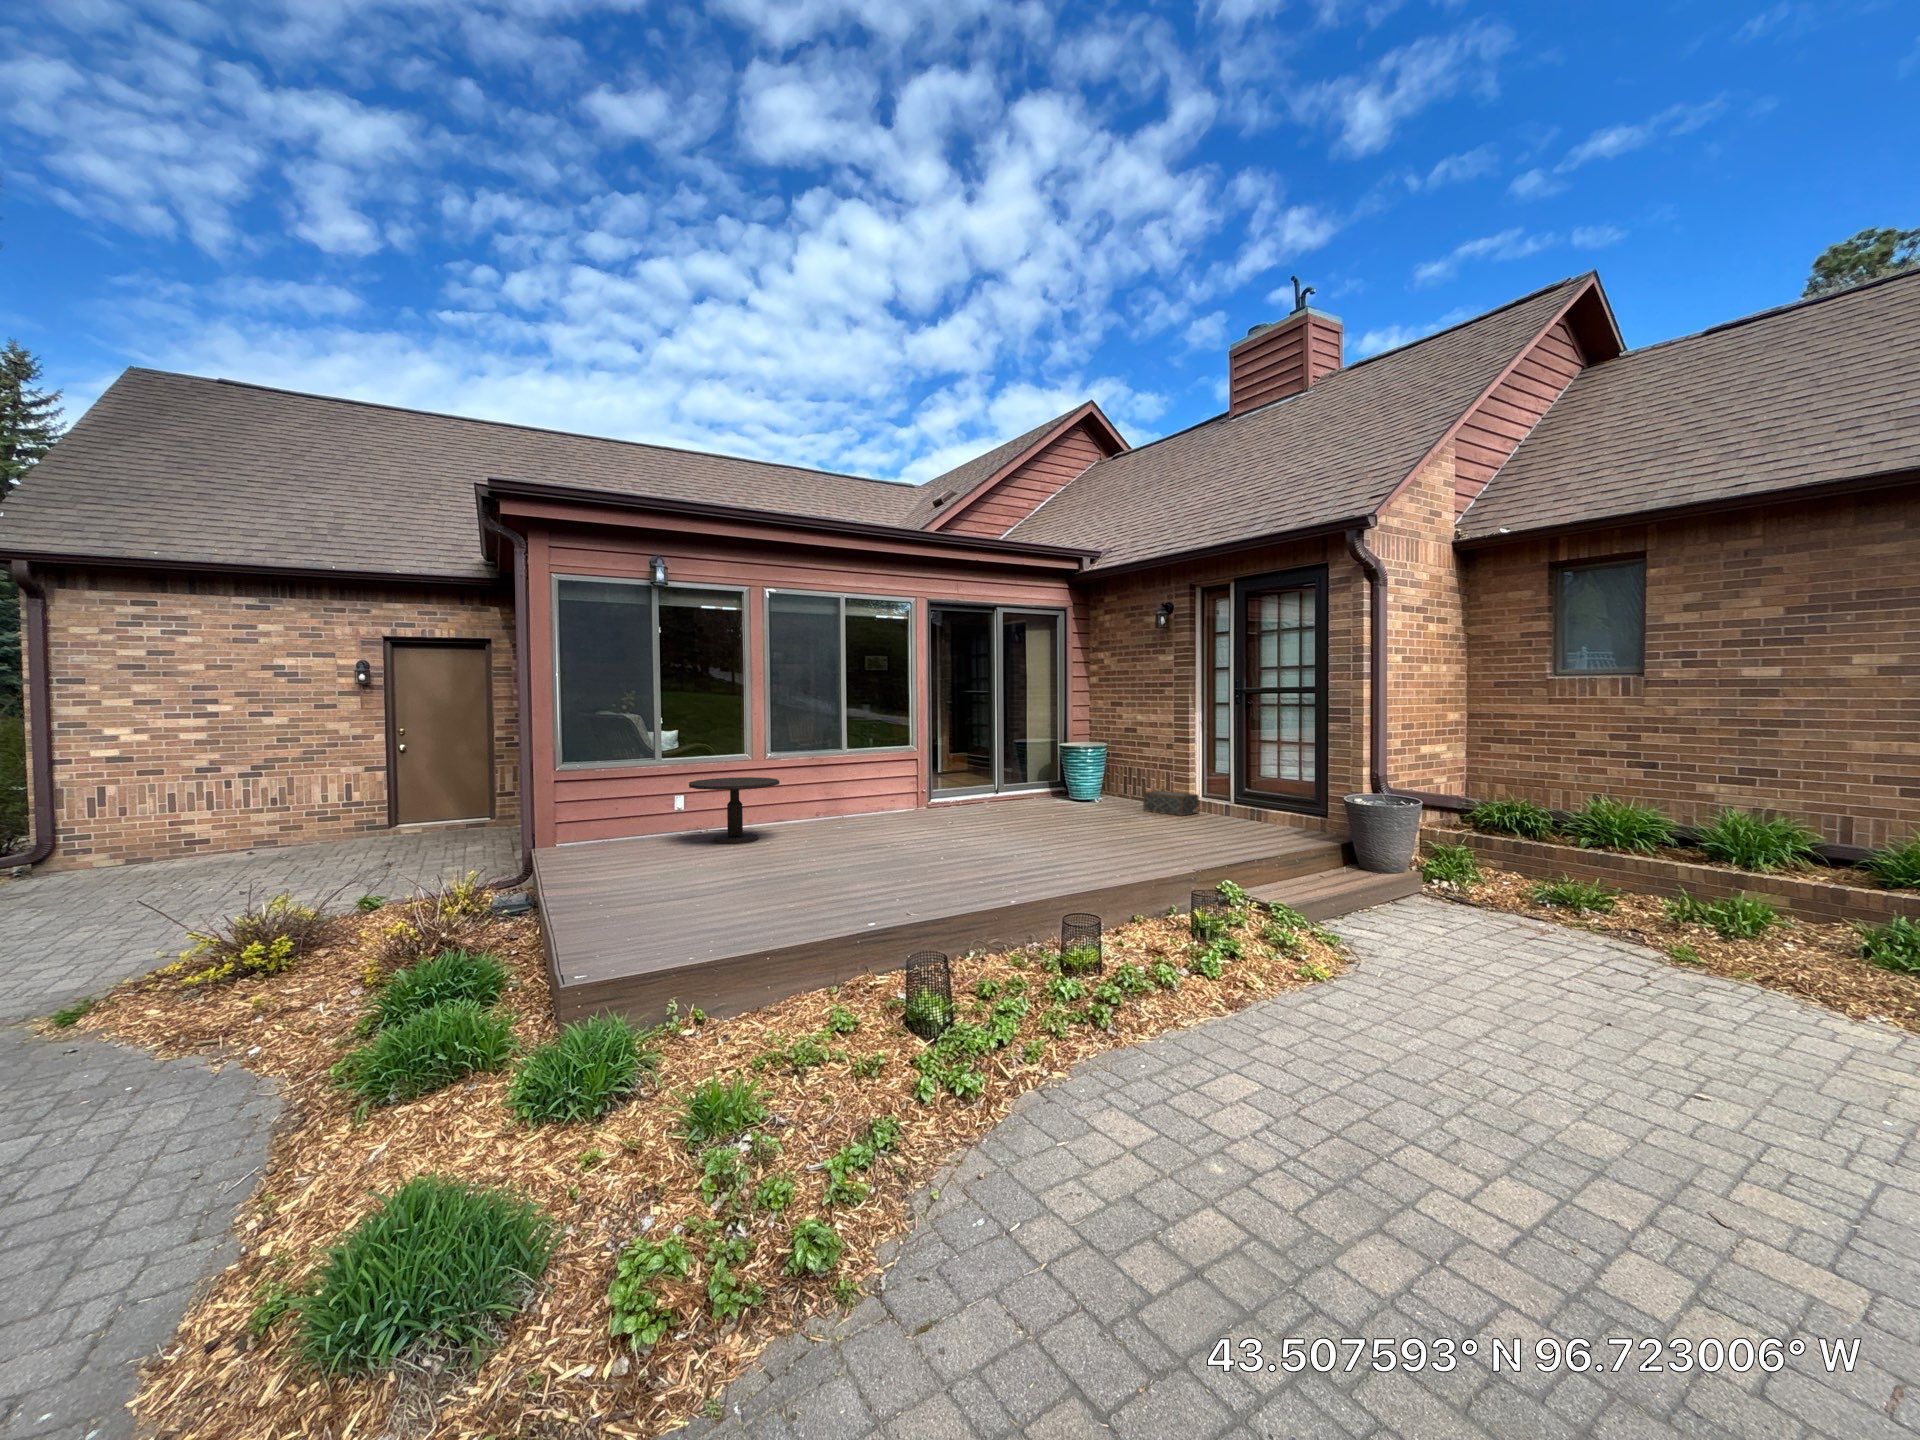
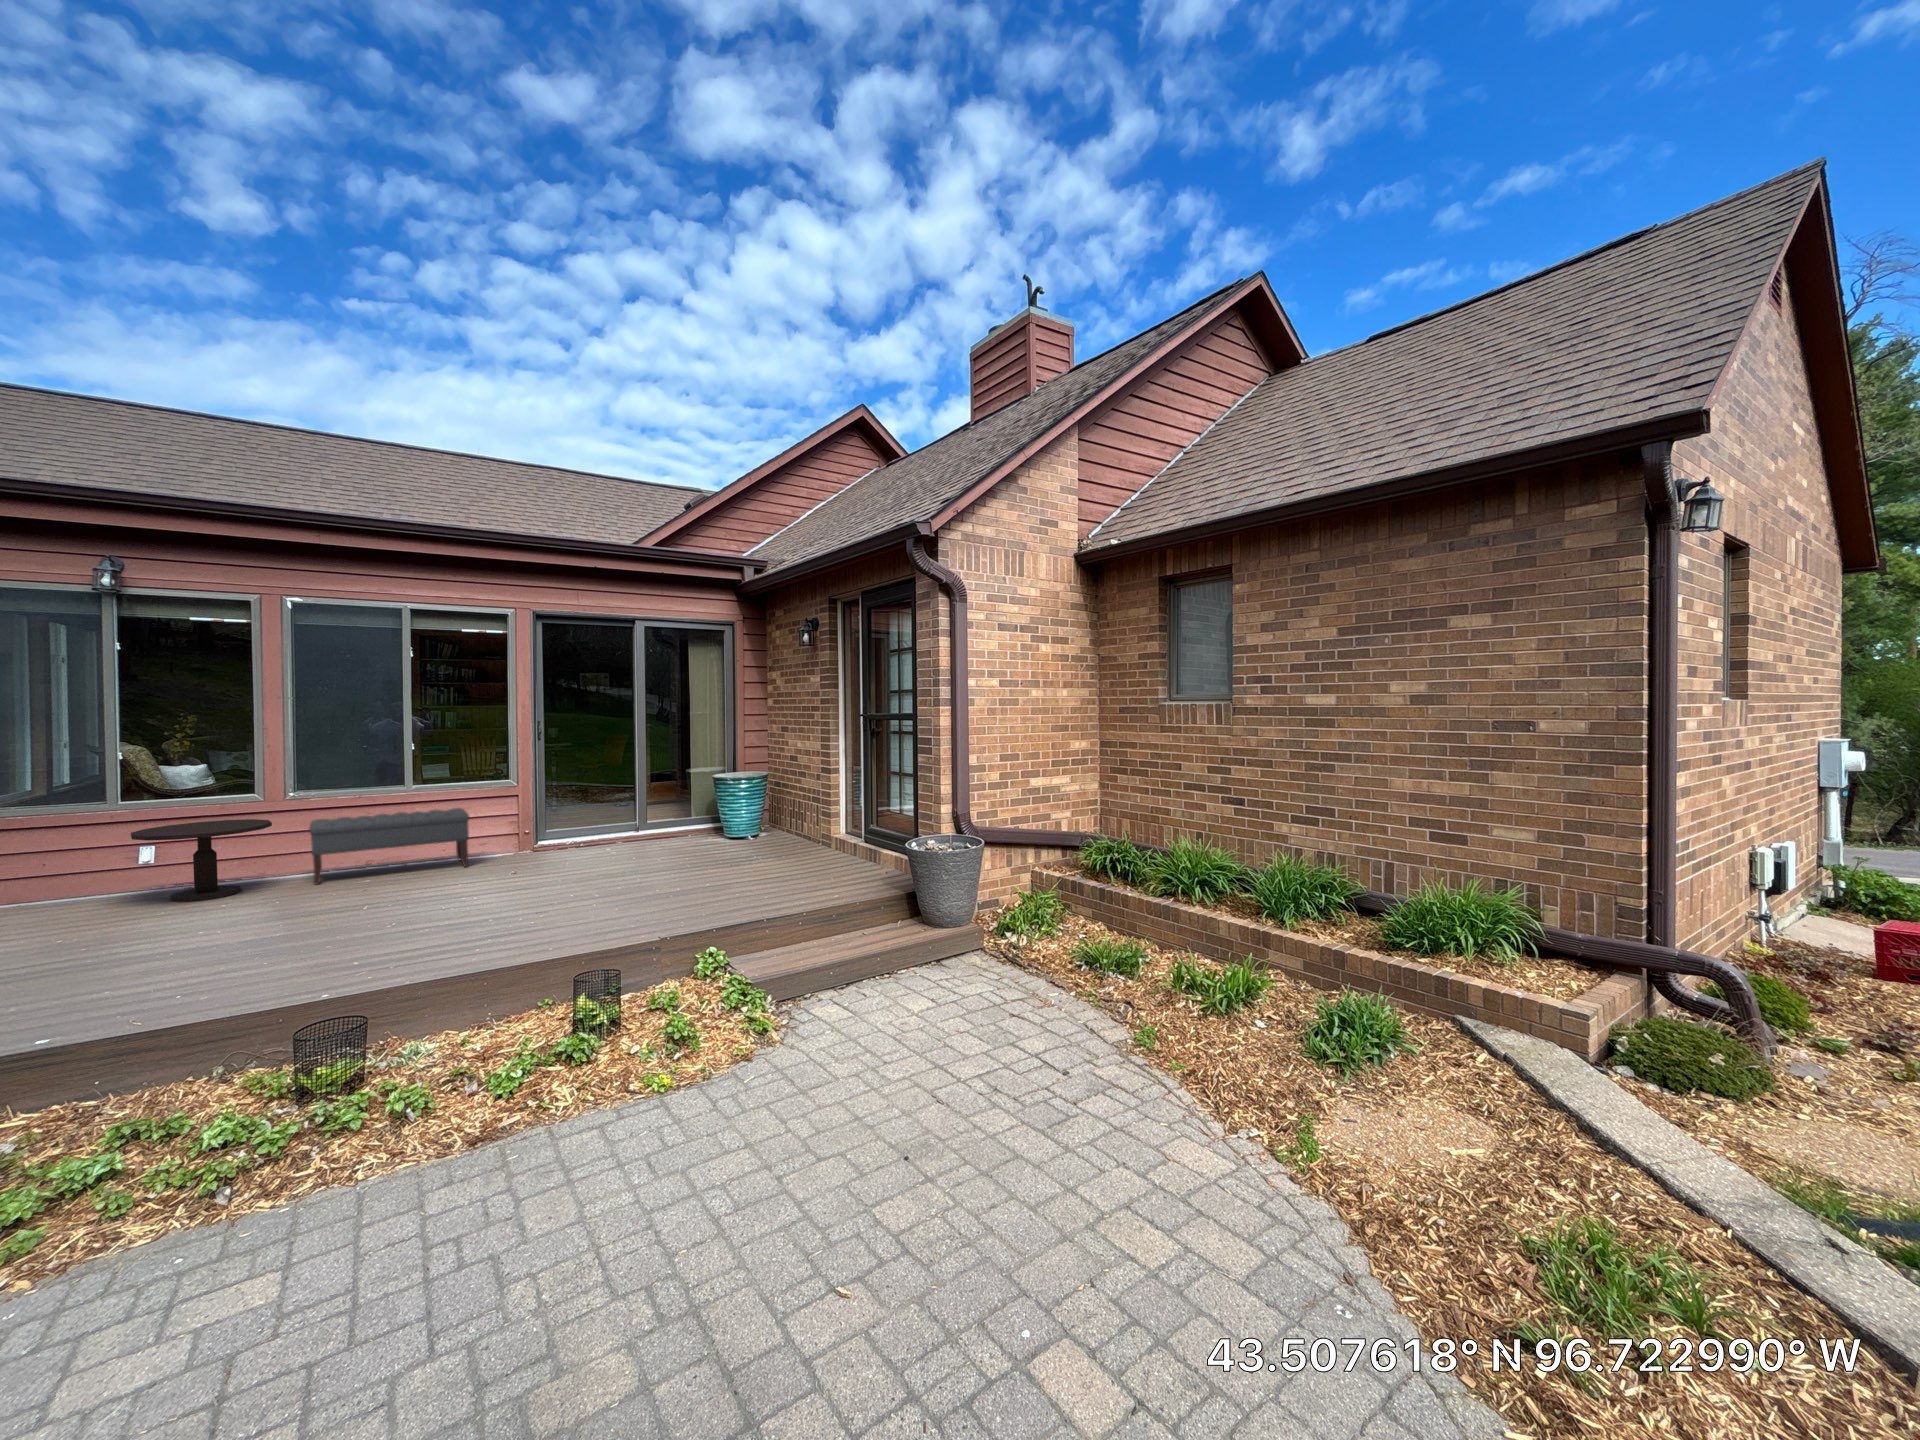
bench: none [786,773,907,835] -> present [309,808,469,885]
woven basket: present [1143,790,1199,816] -> none [780,820,832,850]

